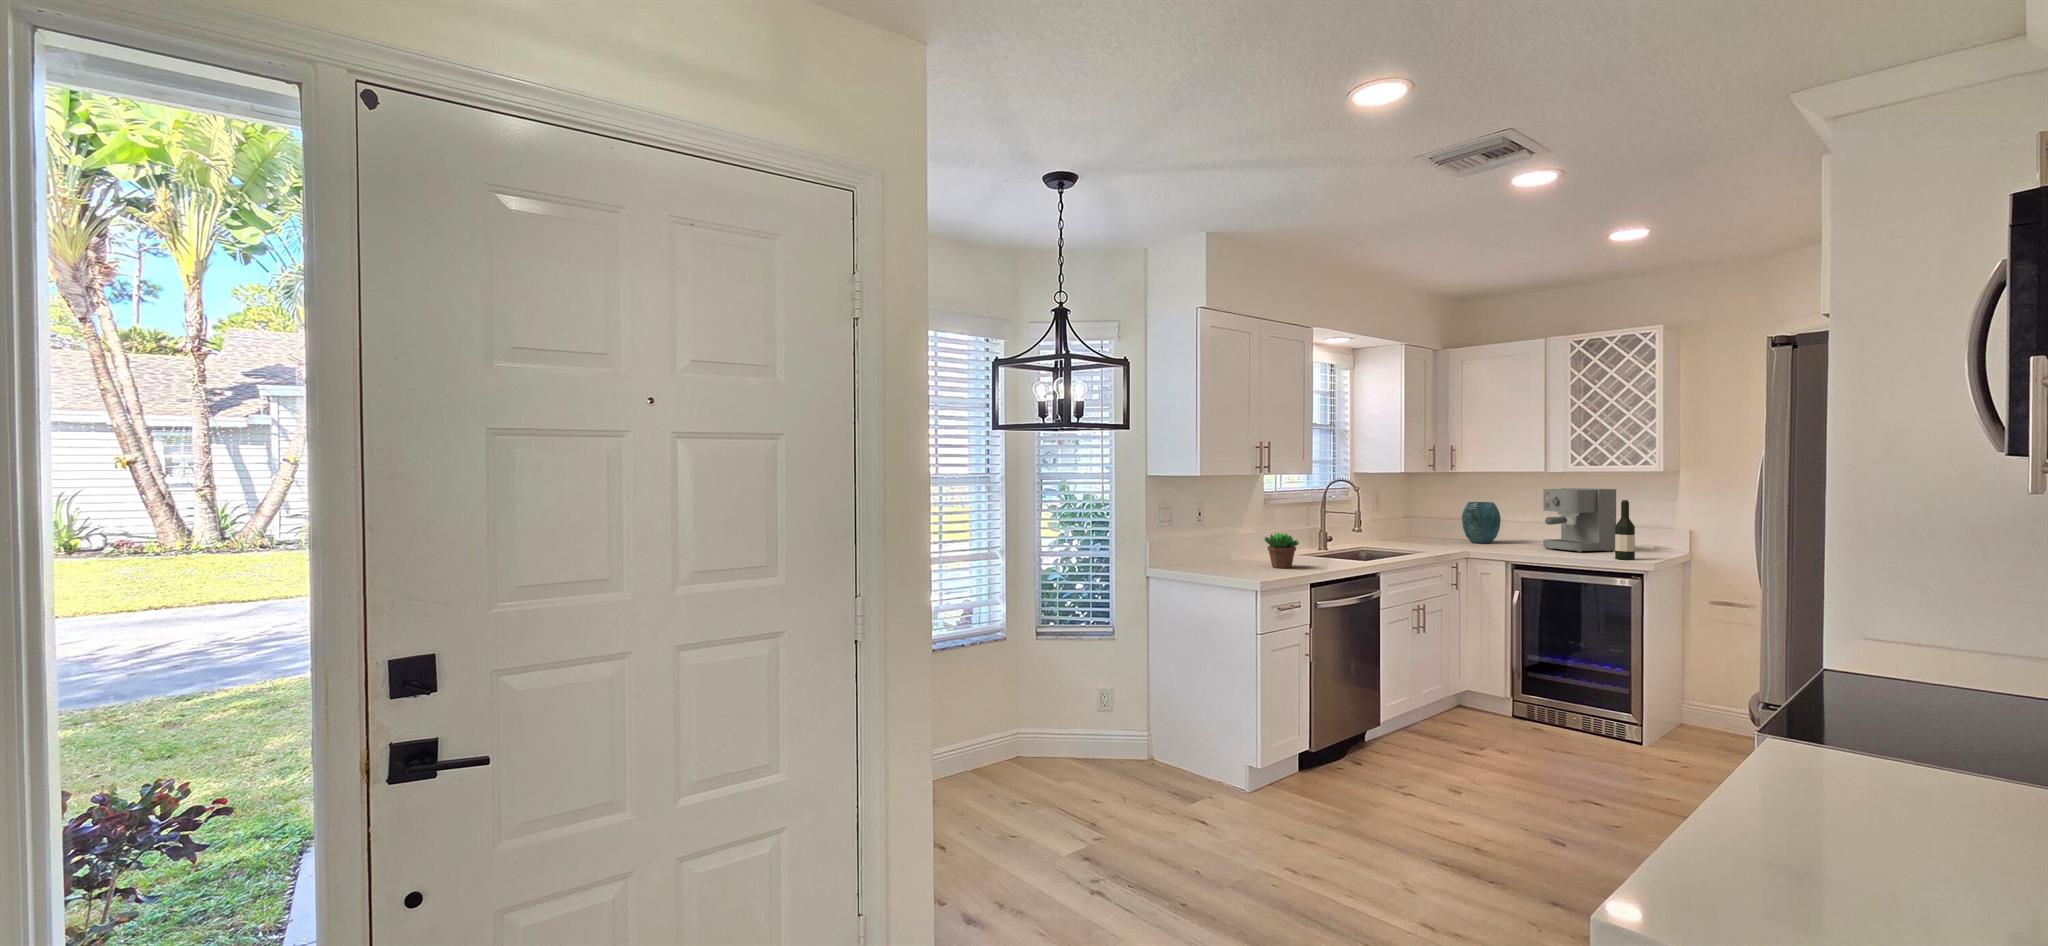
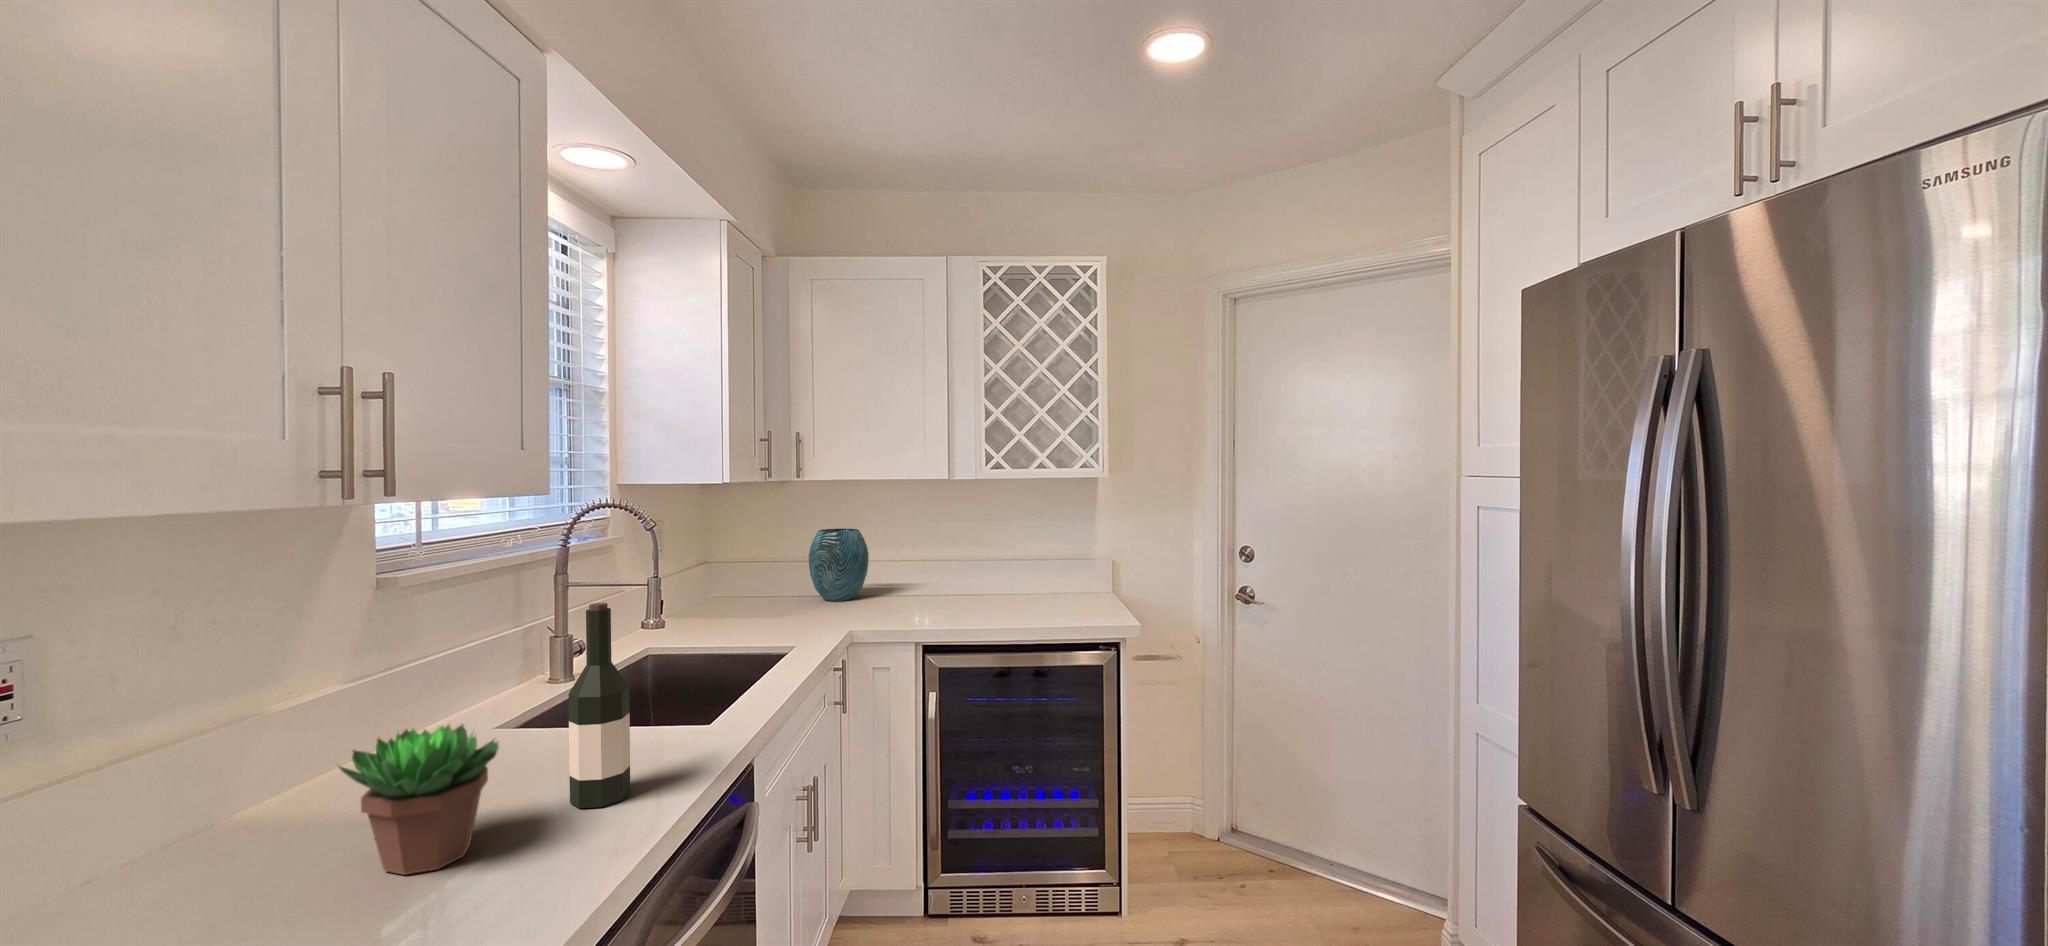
coffee maker: present [1543,488,1616,552] -> none [945,502,1039,608]
wine bottle: present [1615,500,1635,560] -> present [569,603,630,808]

